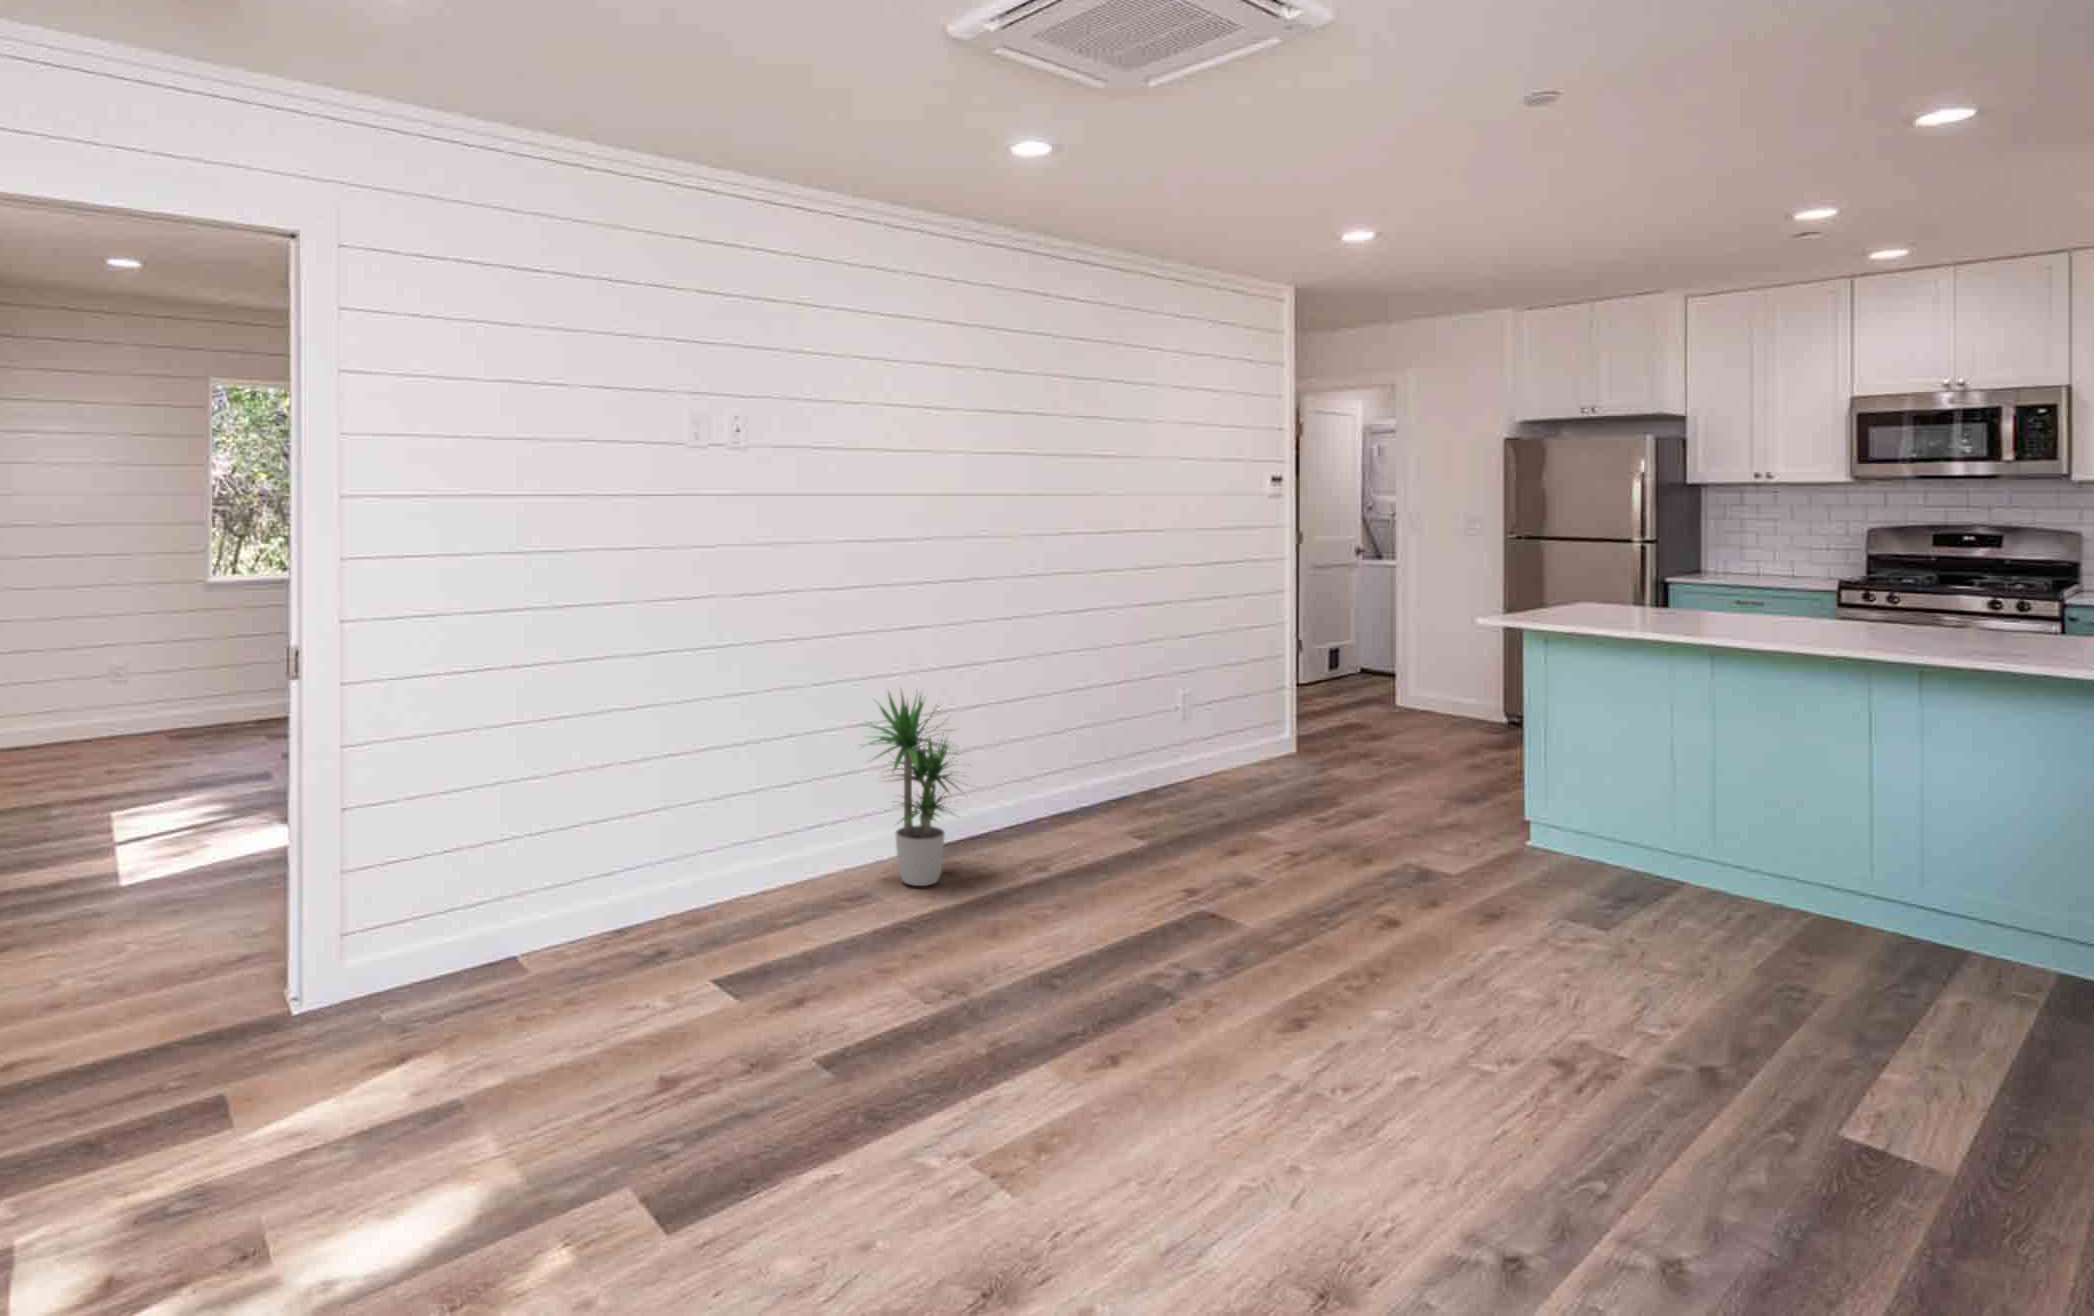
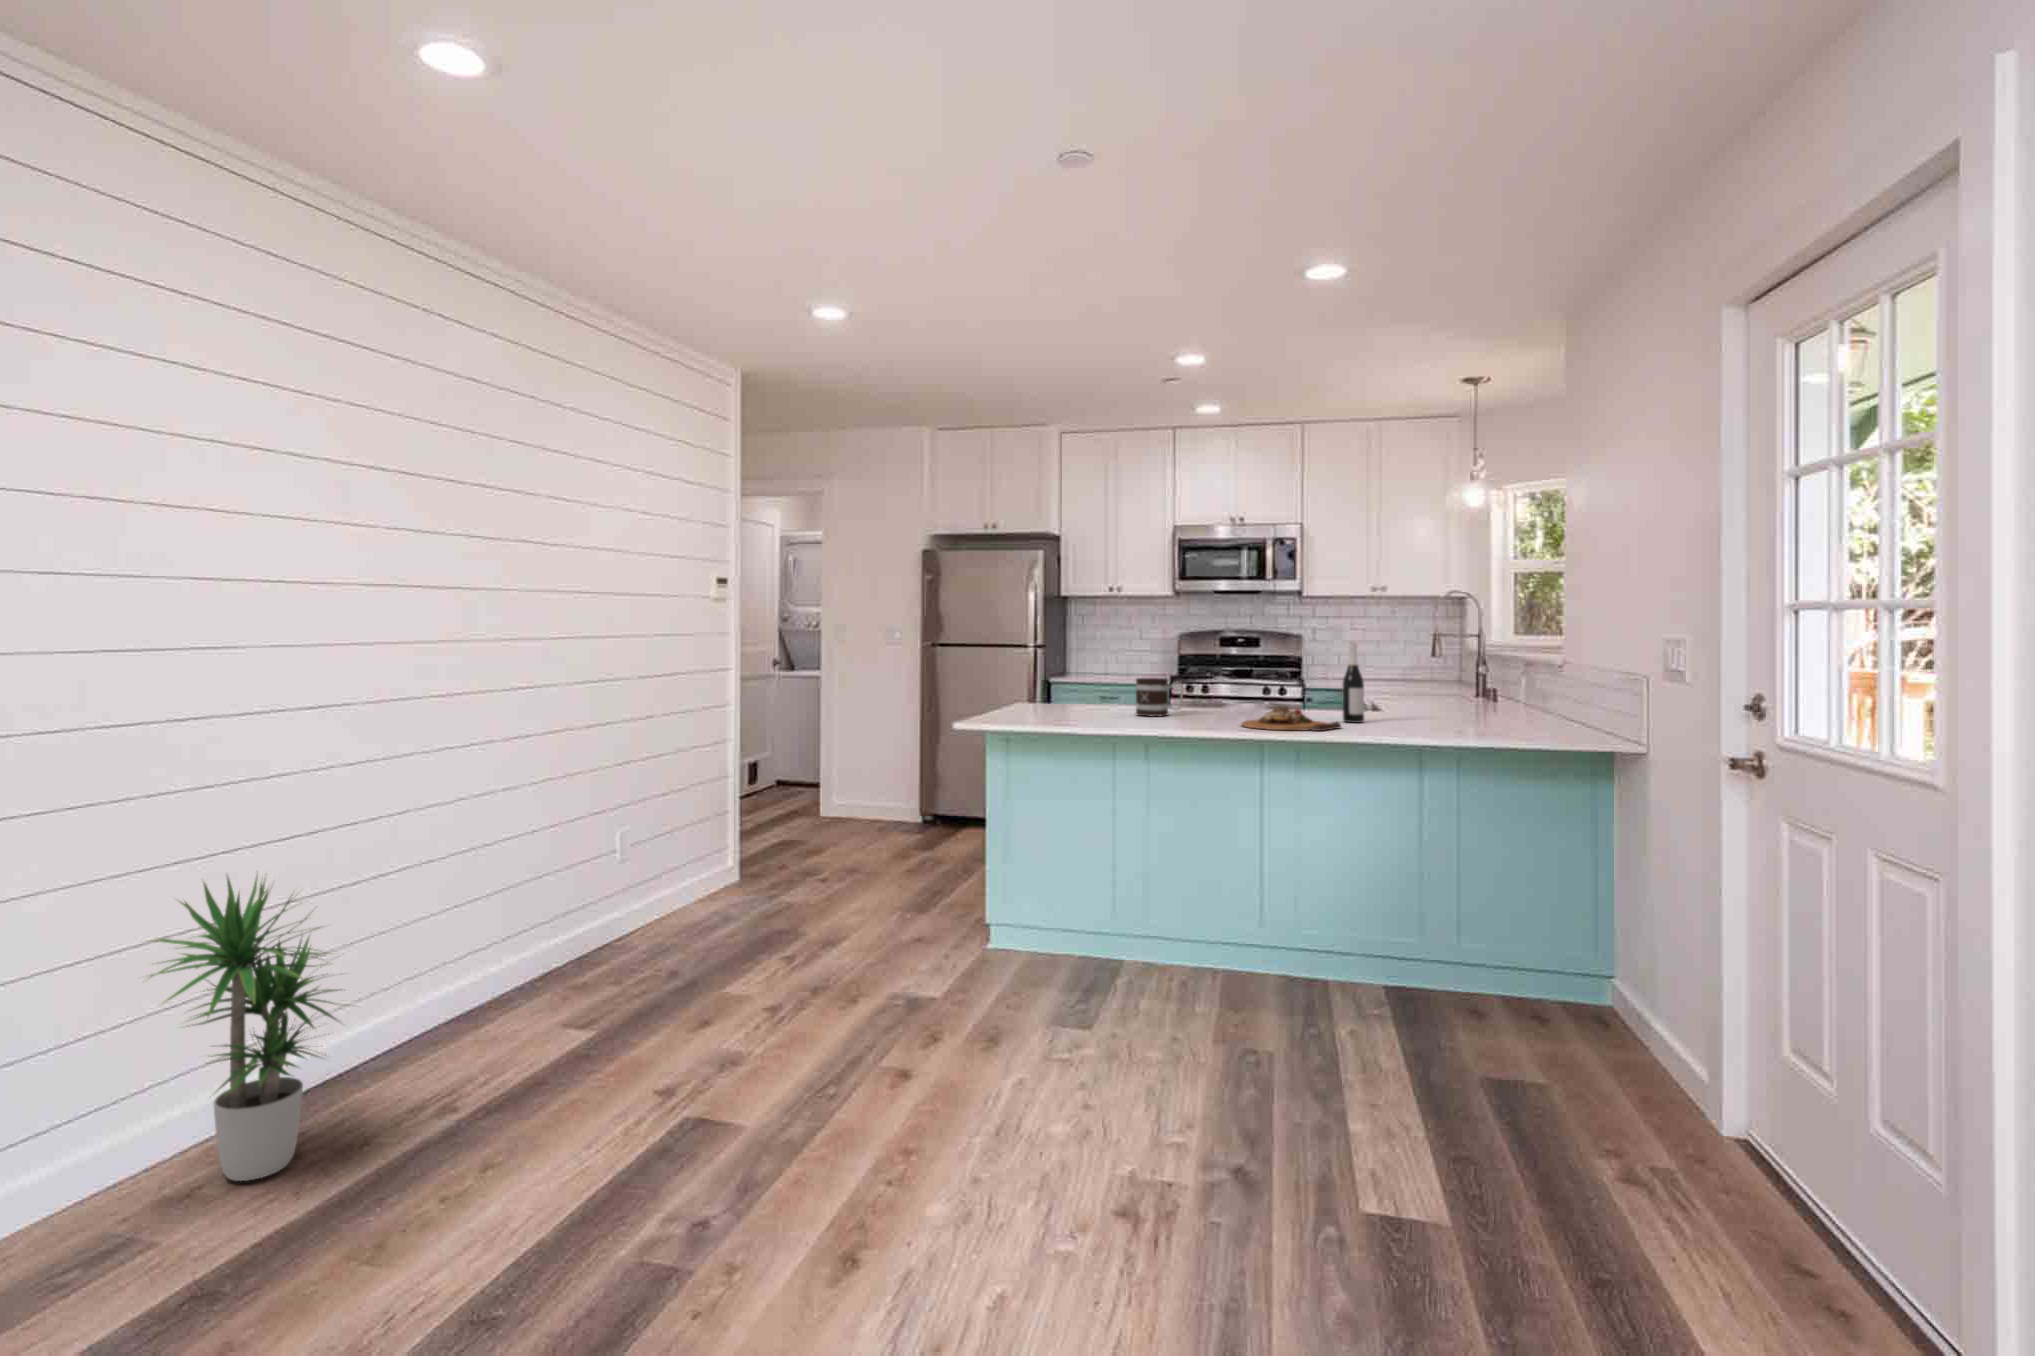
wine bottle: none [2015,546,2052,644] -> present [1342,643,1364,723]
mug: none [1723,580,1789,624] -> present [1136,678,1183,716]
cutting board: none [1846,619,1995,649] -> present [1242,707,1342,731]

